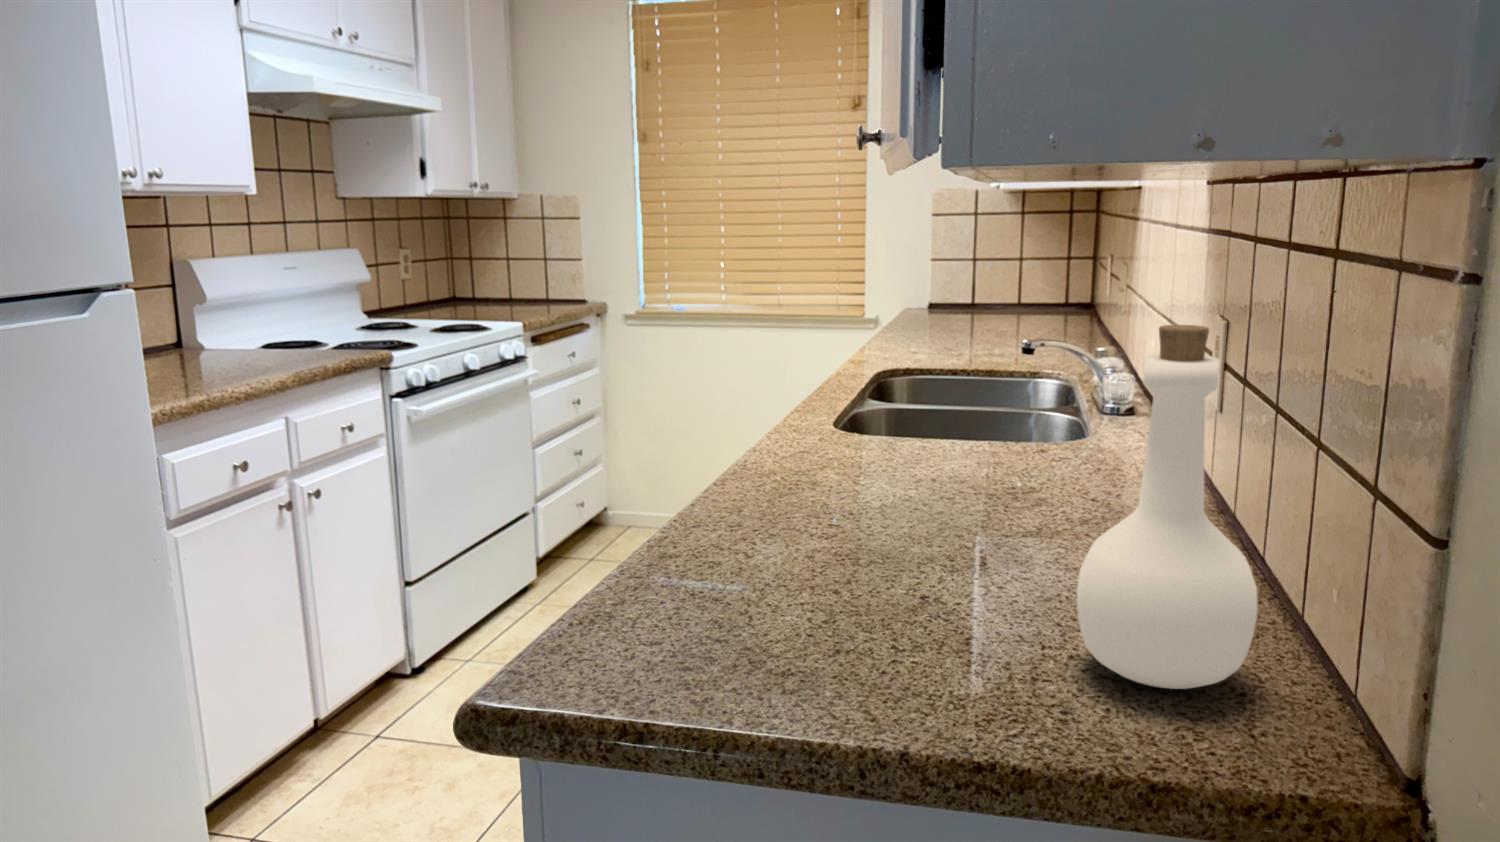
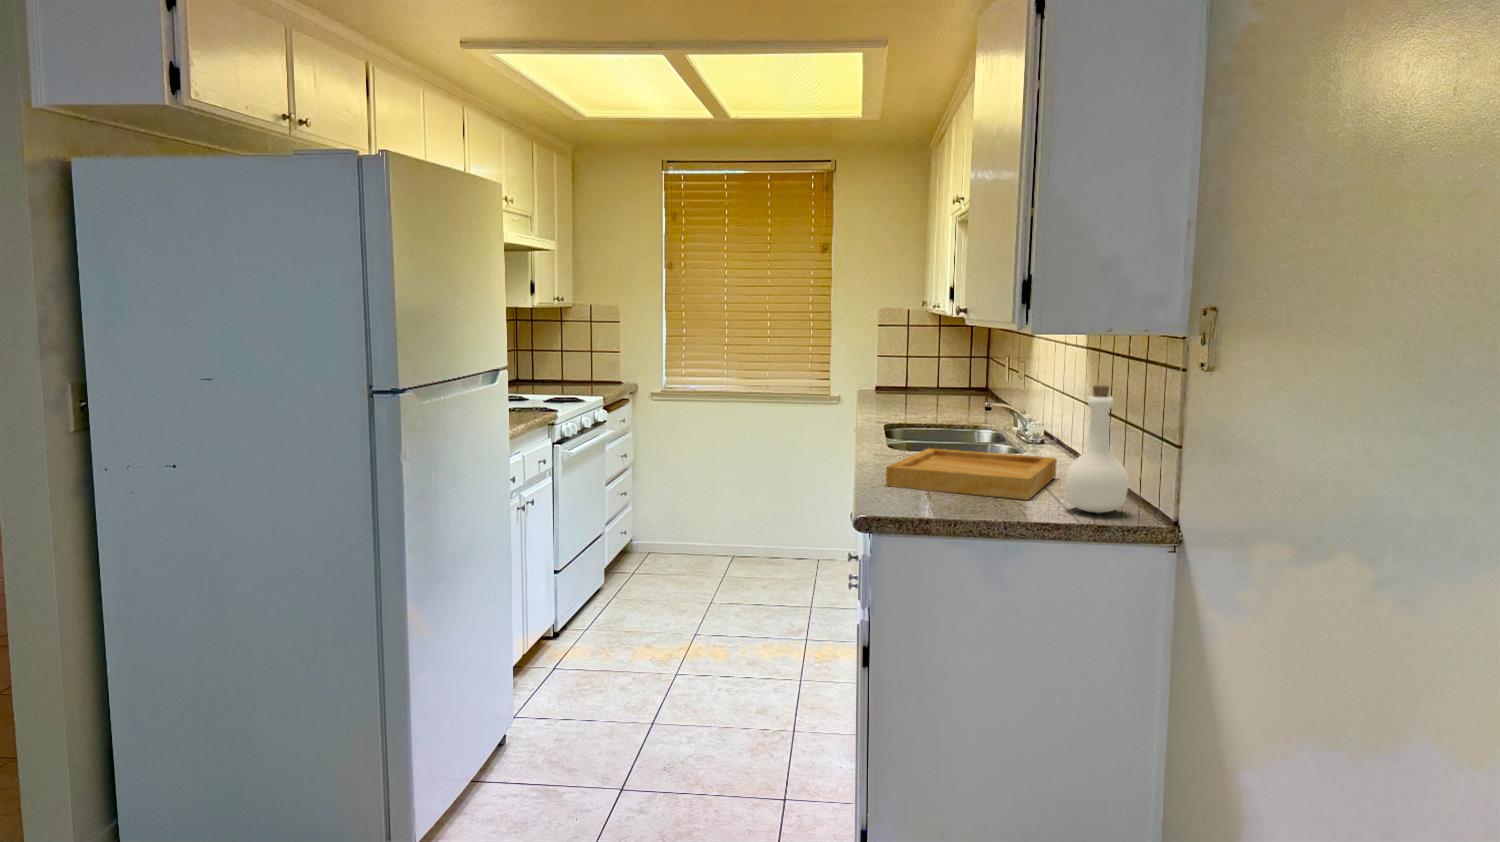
tray: none [707,440,1117,609] -> present [886,448,1057,500]

